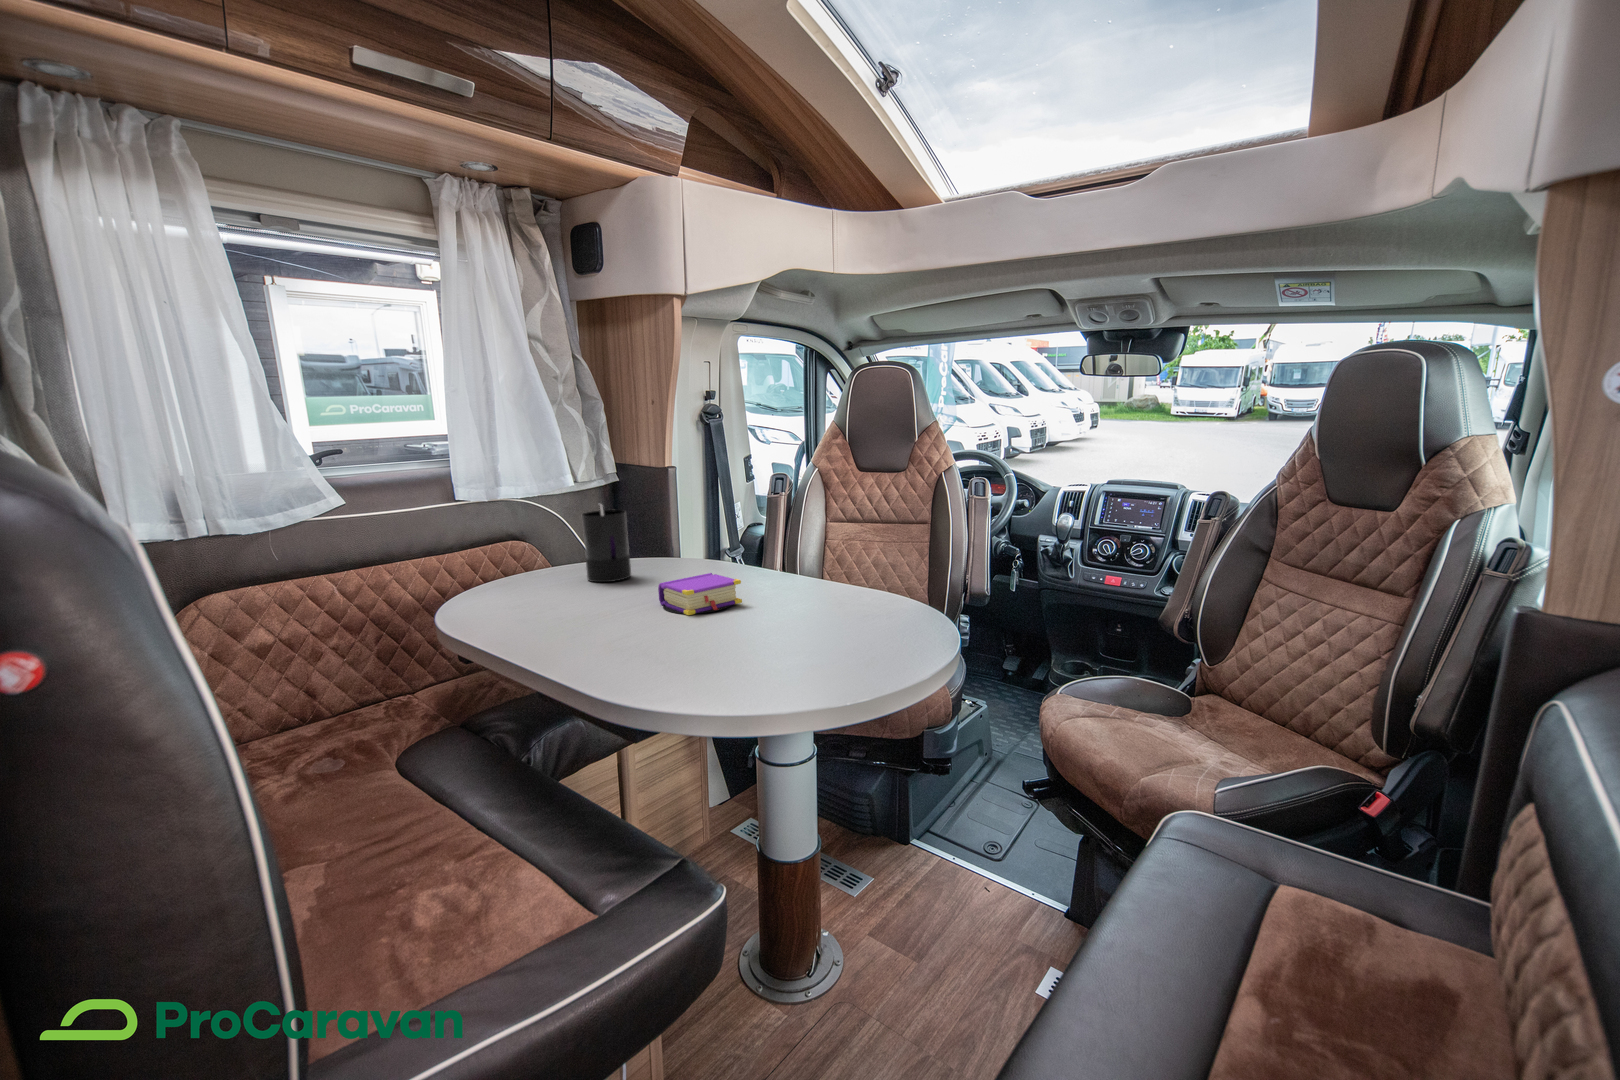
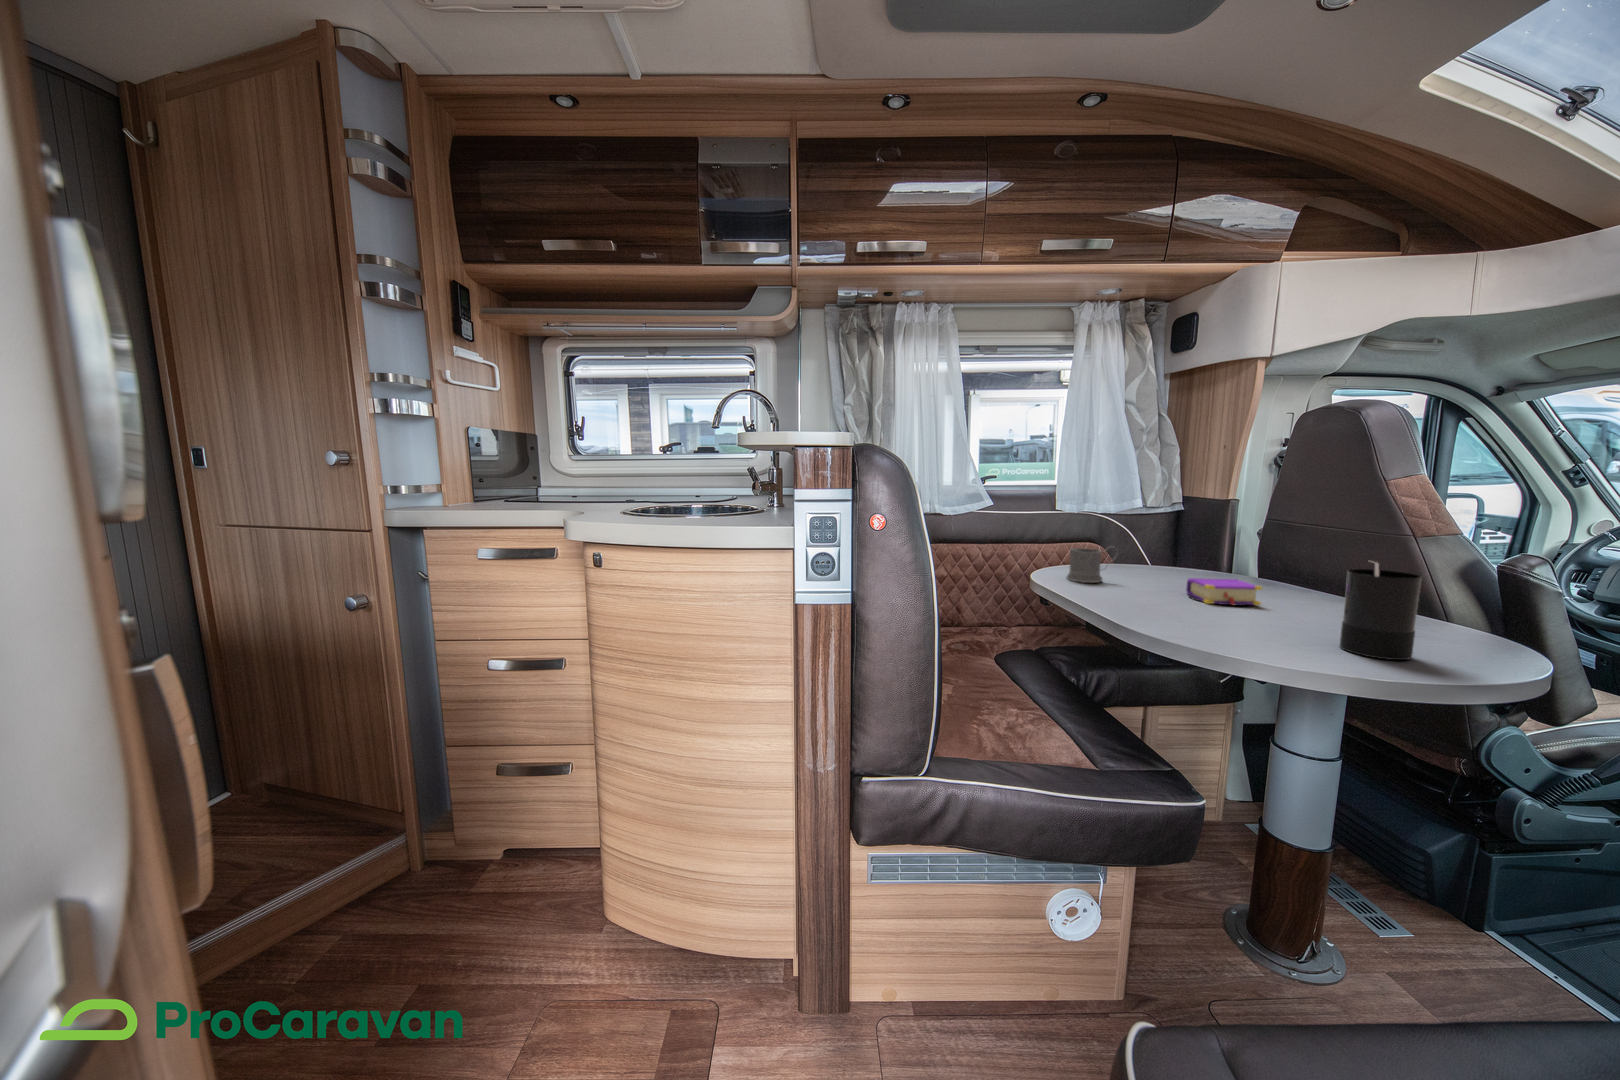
candle: present [582,504,631,582] -> present [1340,561,1422,660]
mug: none [495,554,565,619] -> present [1066,548,1102,583]

